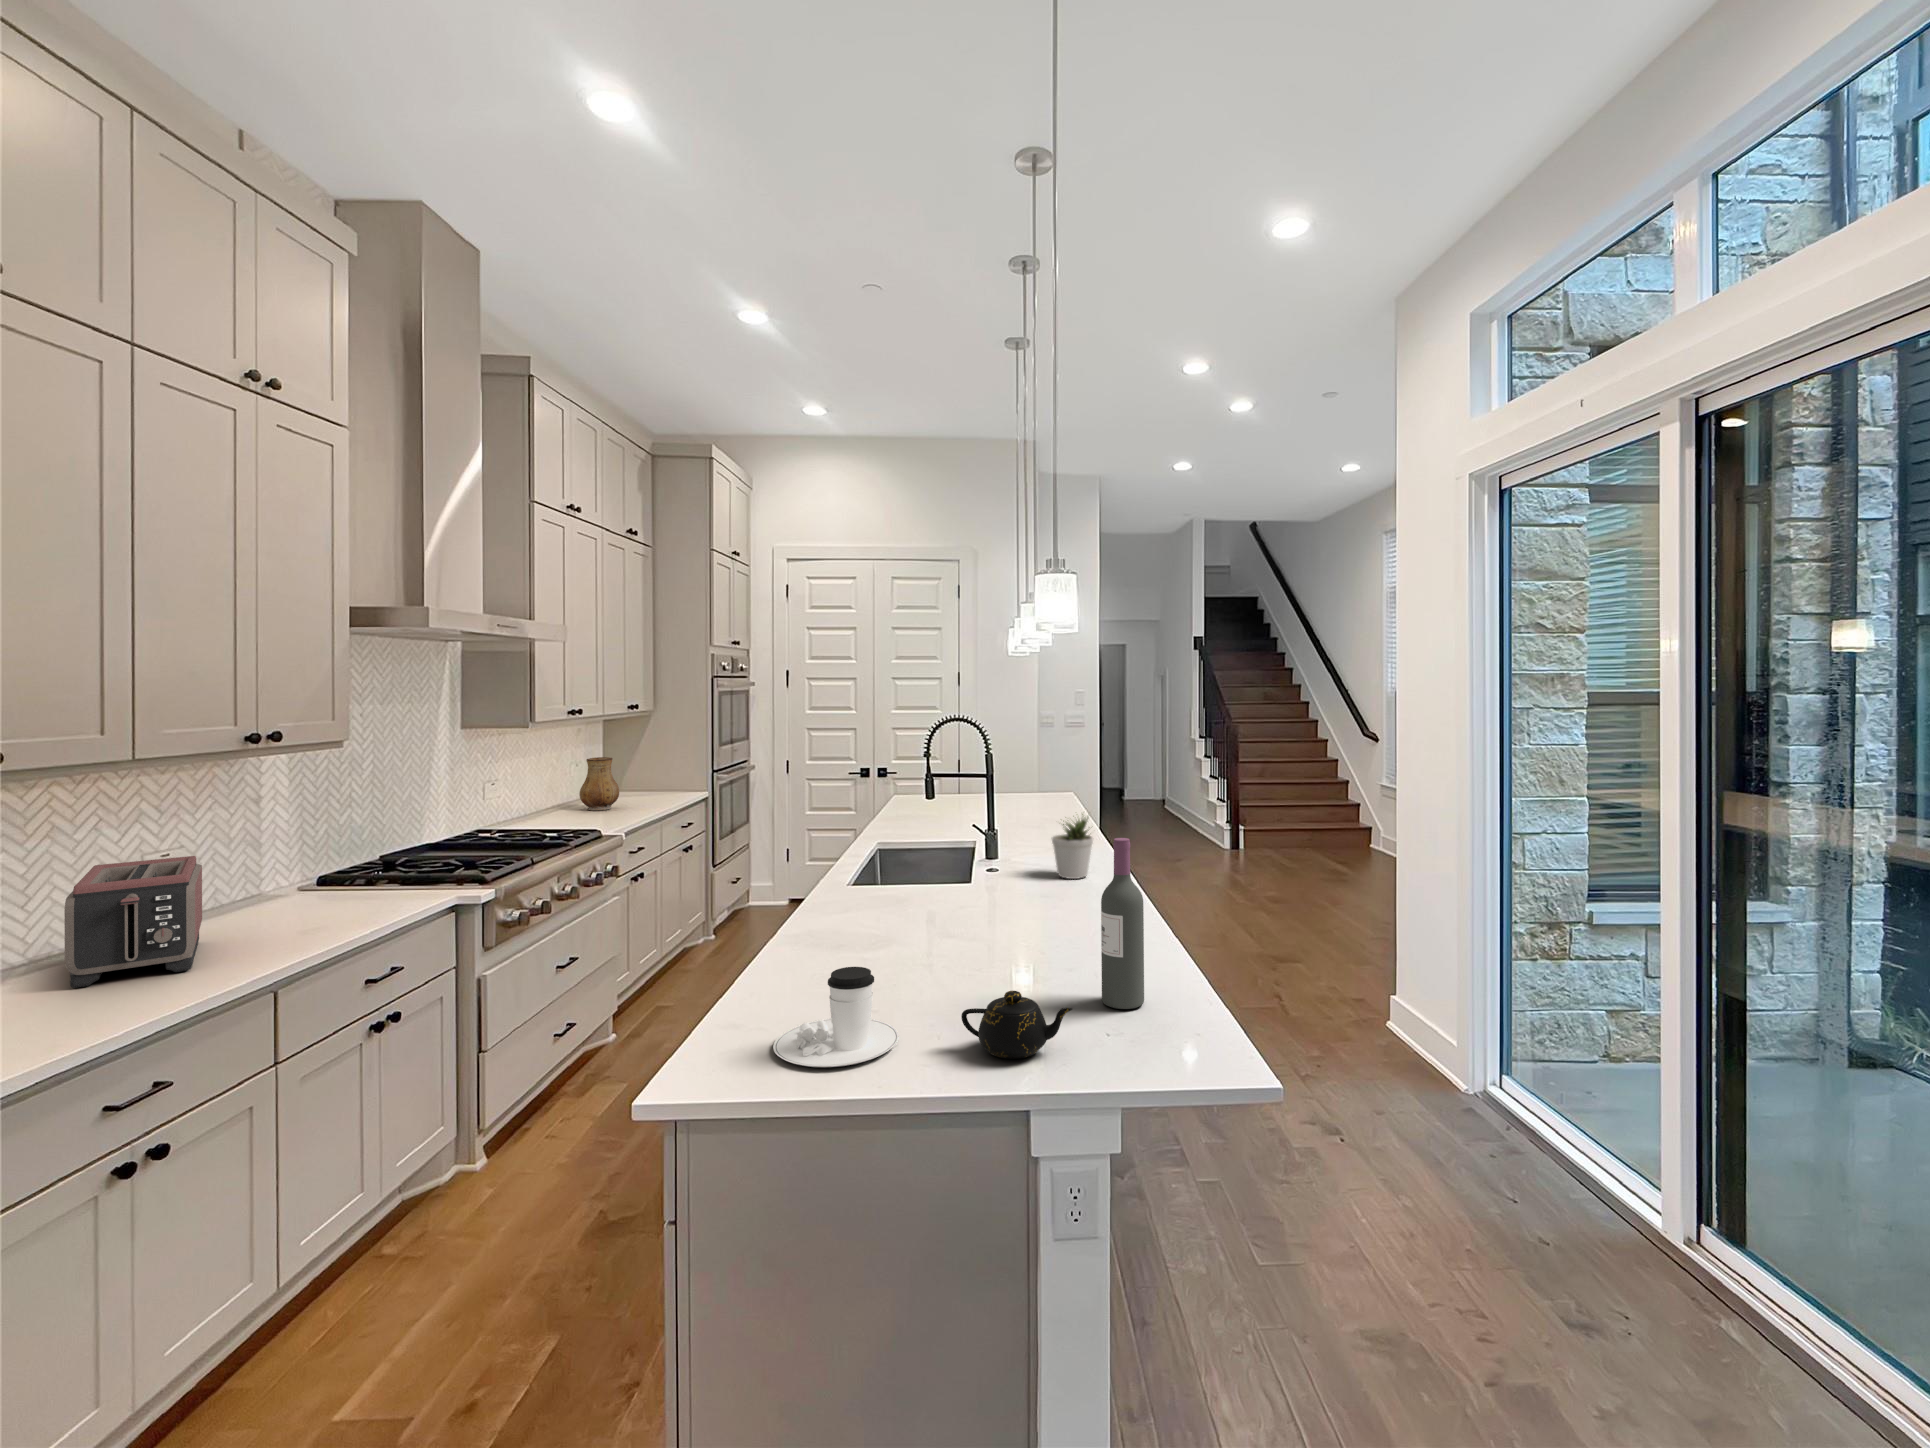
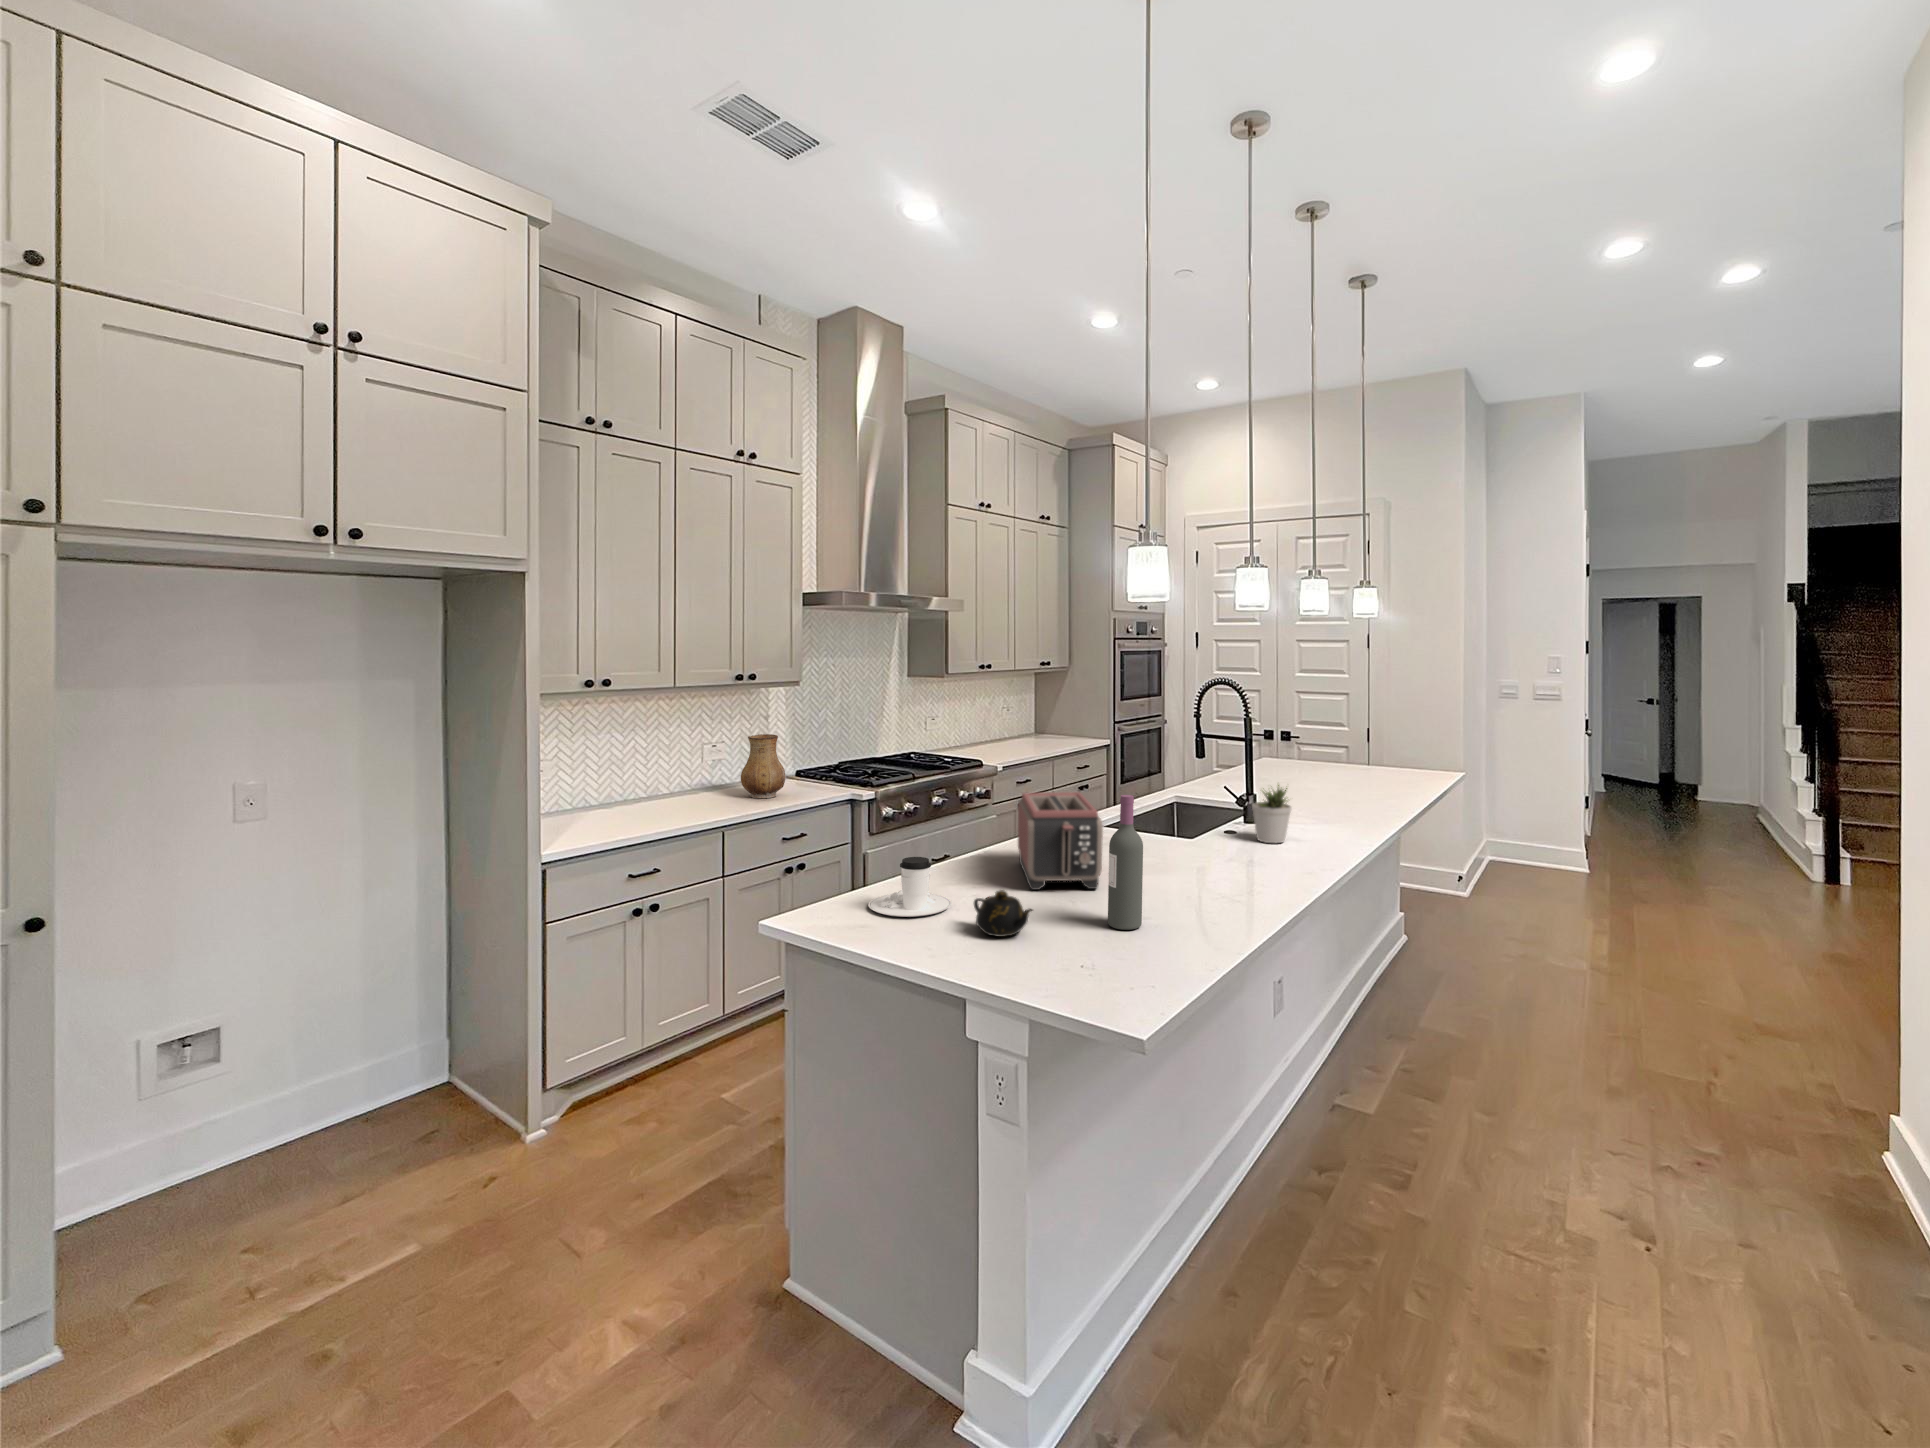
ceramic pitcher: present [579,757,619,810] -> present [741,734,786,798]
toaster: present [64,856,202,988] -> present [1018,792,1103,890]

